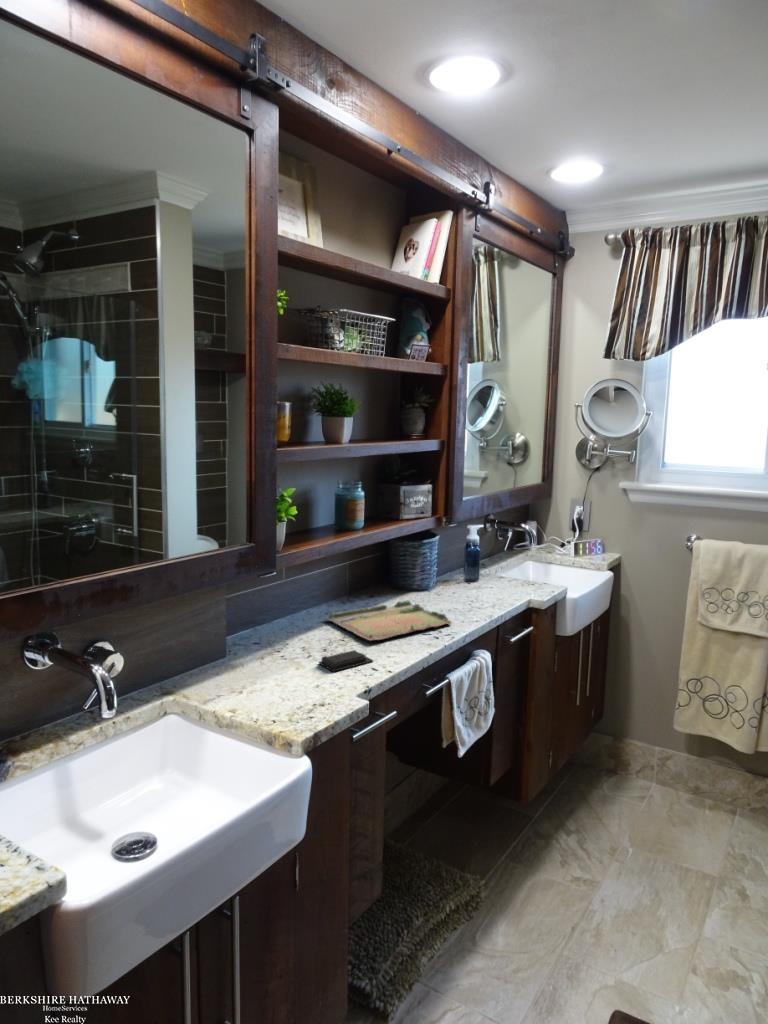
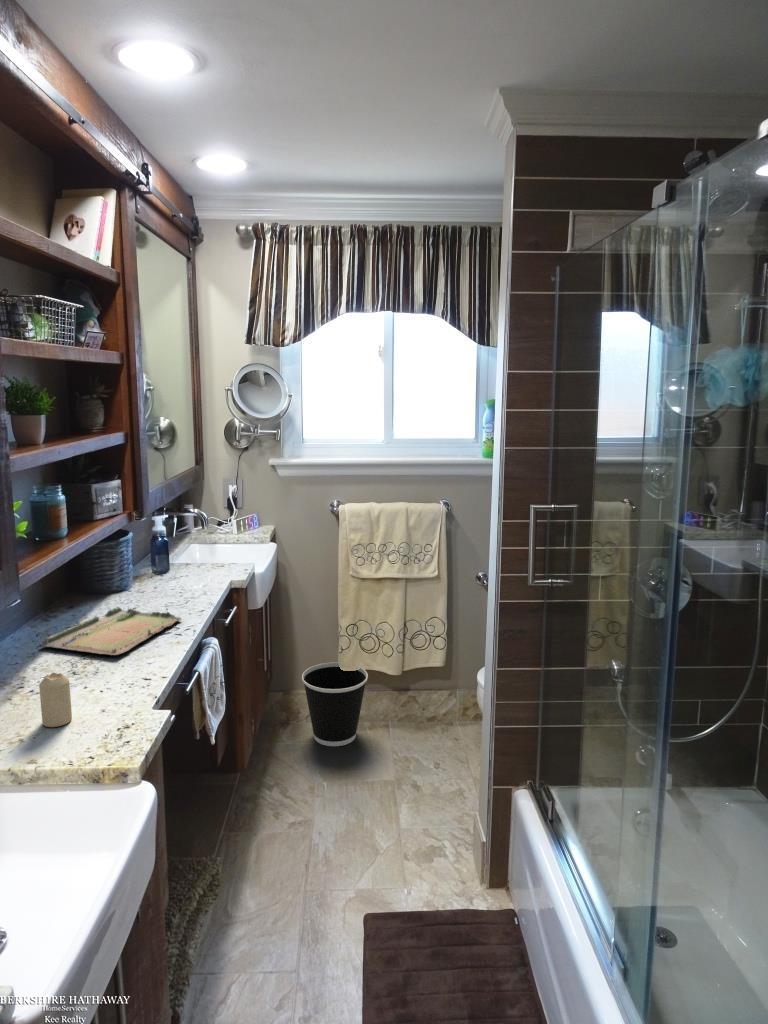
candle: none [269,638,294,686] -> present [39,673,72,727]
soap bar: present [319,650,373,672] -> none [80,668,137,695]
wastebasket: none [623,717,706,818] -> present [302,662,368,746]

